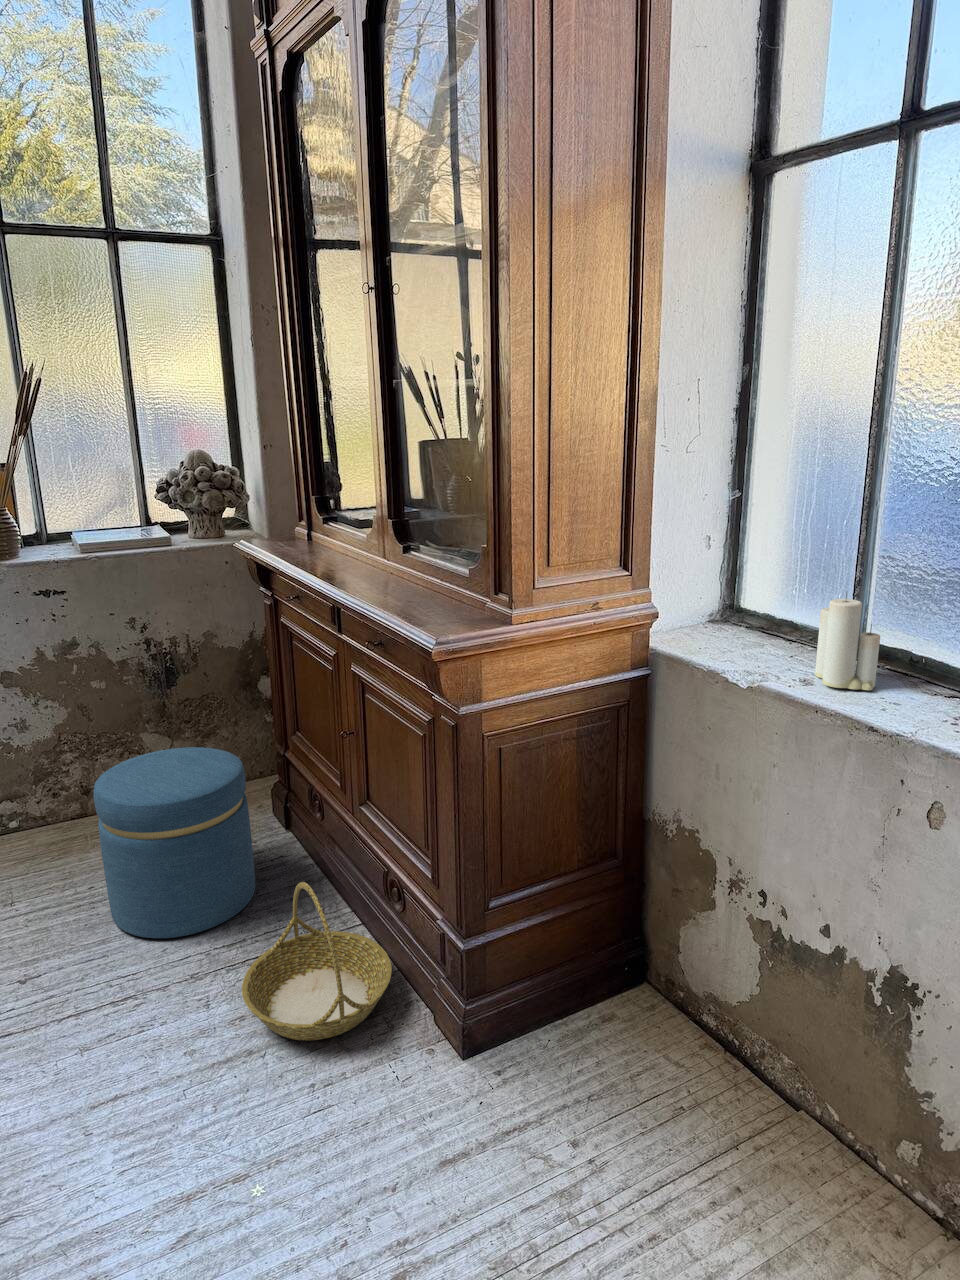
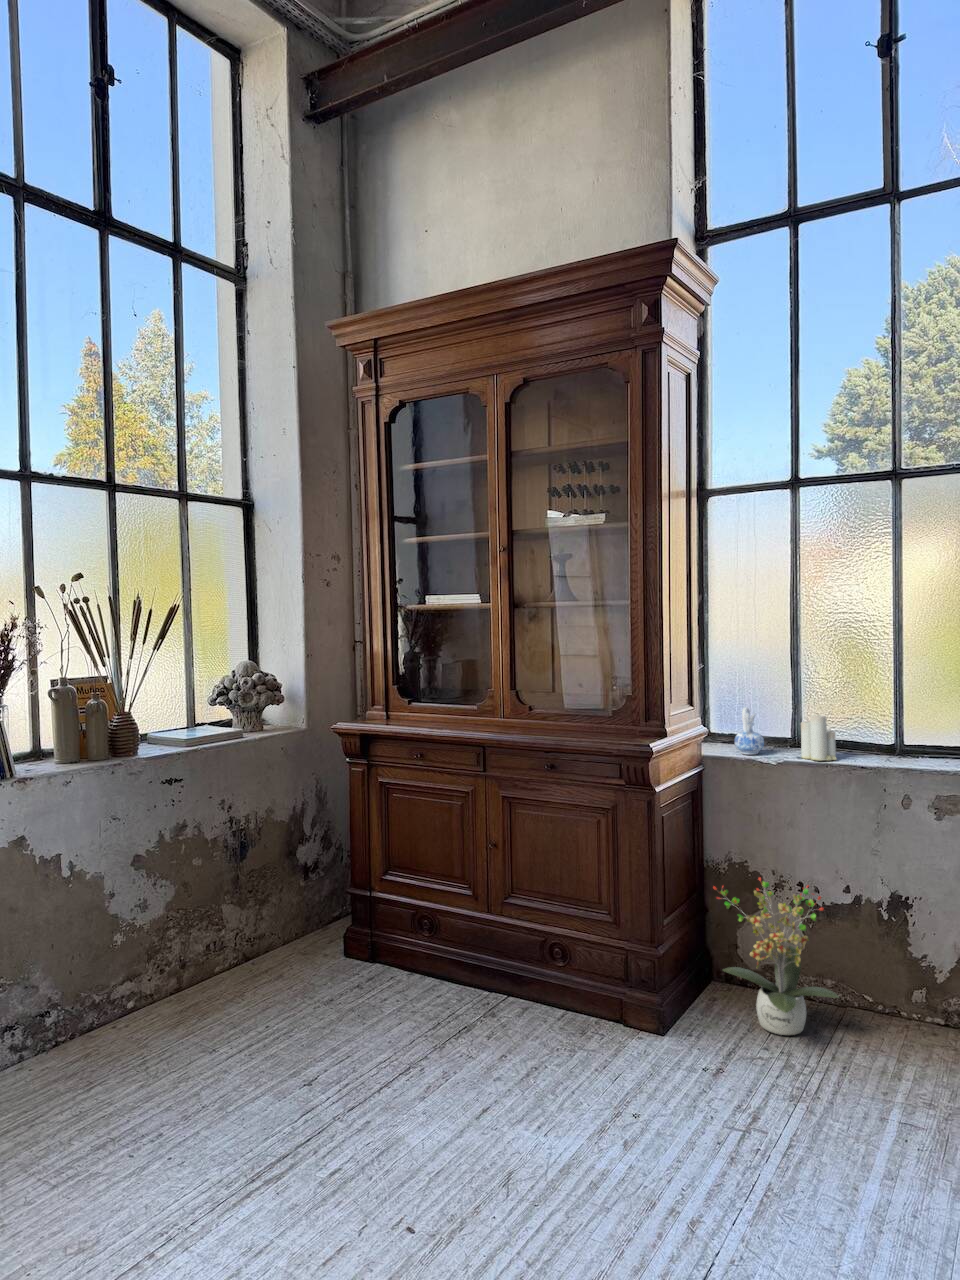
ceramic pitcher: none [716,568,769,653] -> present [734,707,764,755]
ottoman: present [94,747,255,938] -> none [302,887,419,1041]
potted plant: none [582,865,761,1135] -> present [713,877,839,1035]
basket: present [242,882,392,1040] -> none [492,945,598,1055]

